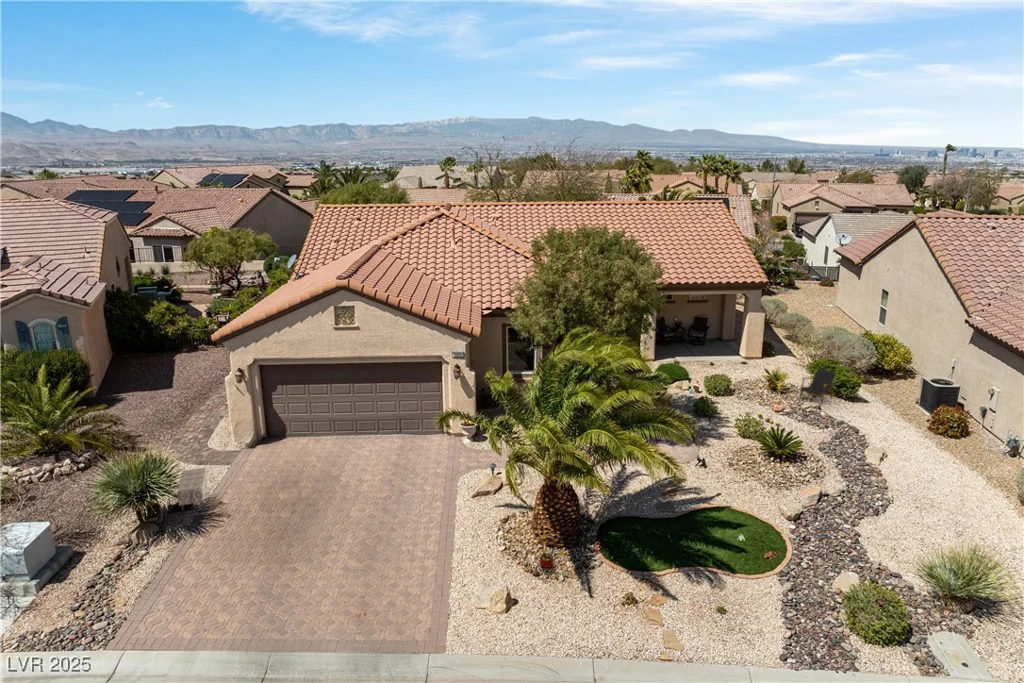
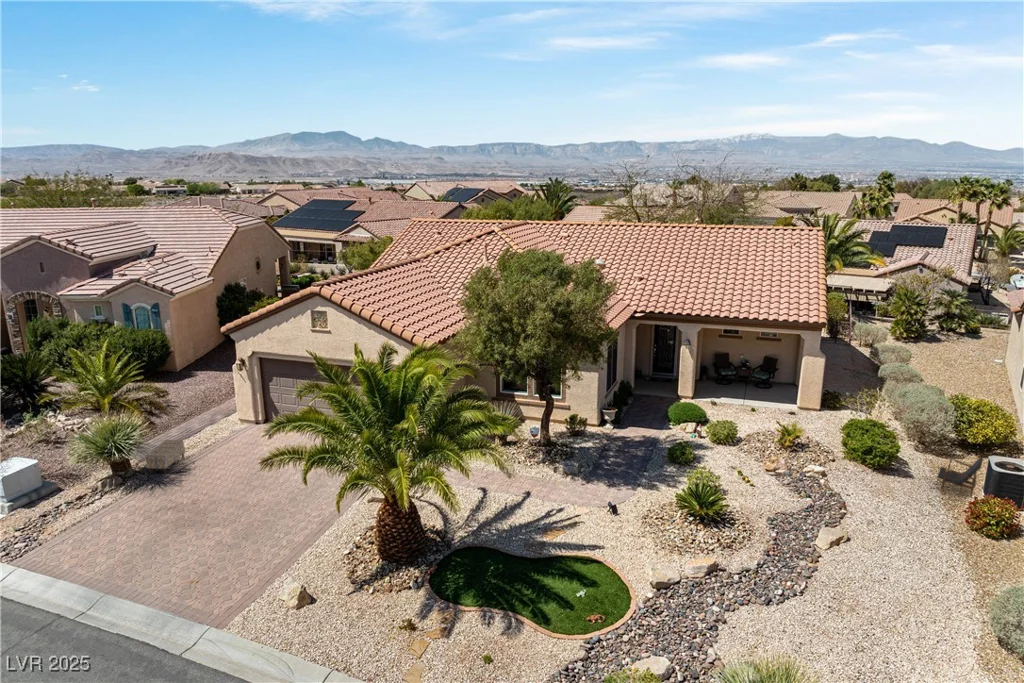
lounge chair: present [800,368,836,404] -> present [937,457,983,498]
decorative plant: present [537,536,563,568] -> none [368,541,384,580]

